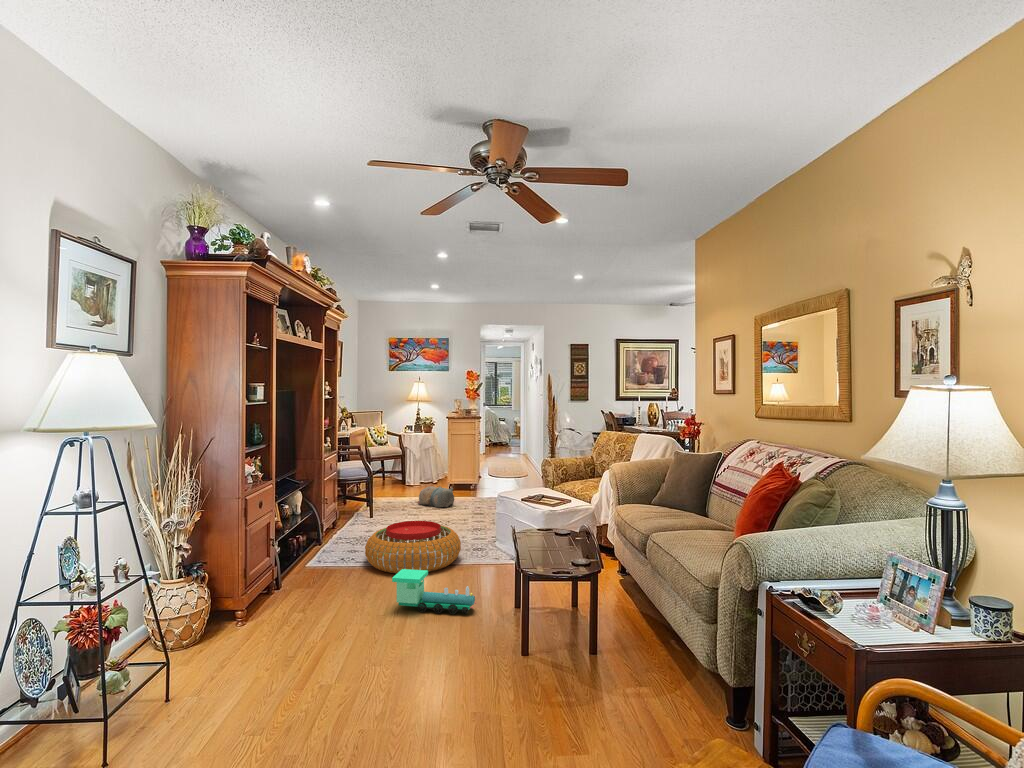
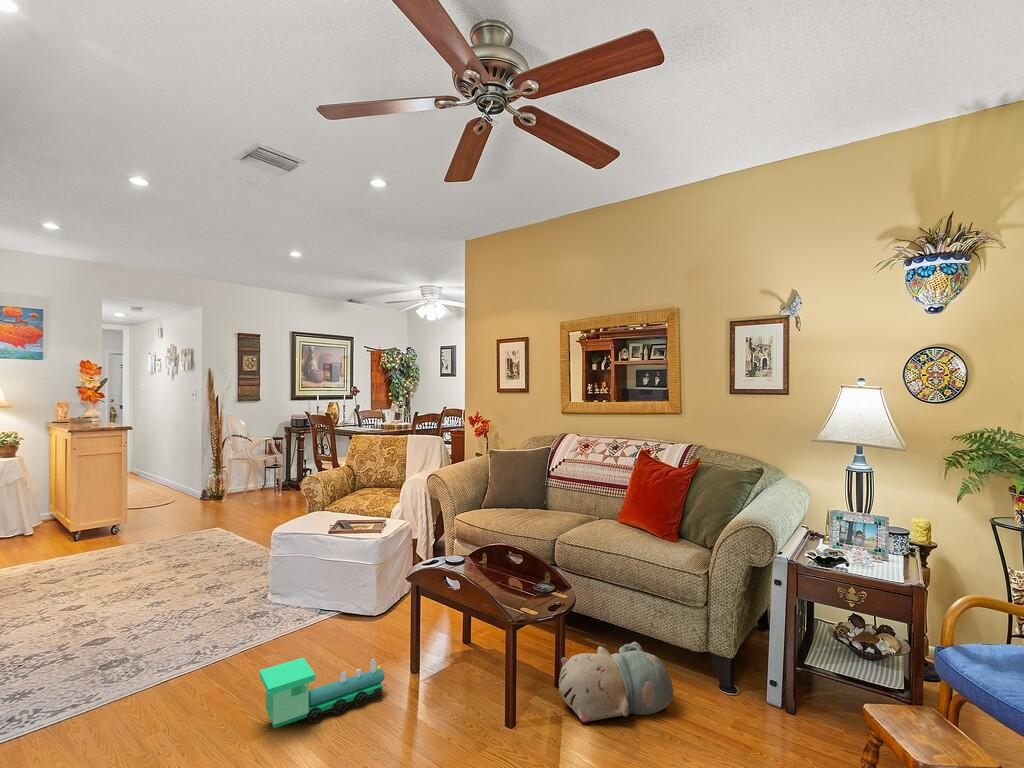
plush toy: present [418,486,454,507] -> present [559,642,673,722]
pouf: present [365,521,461,573] -> none [88,587,263,690]

